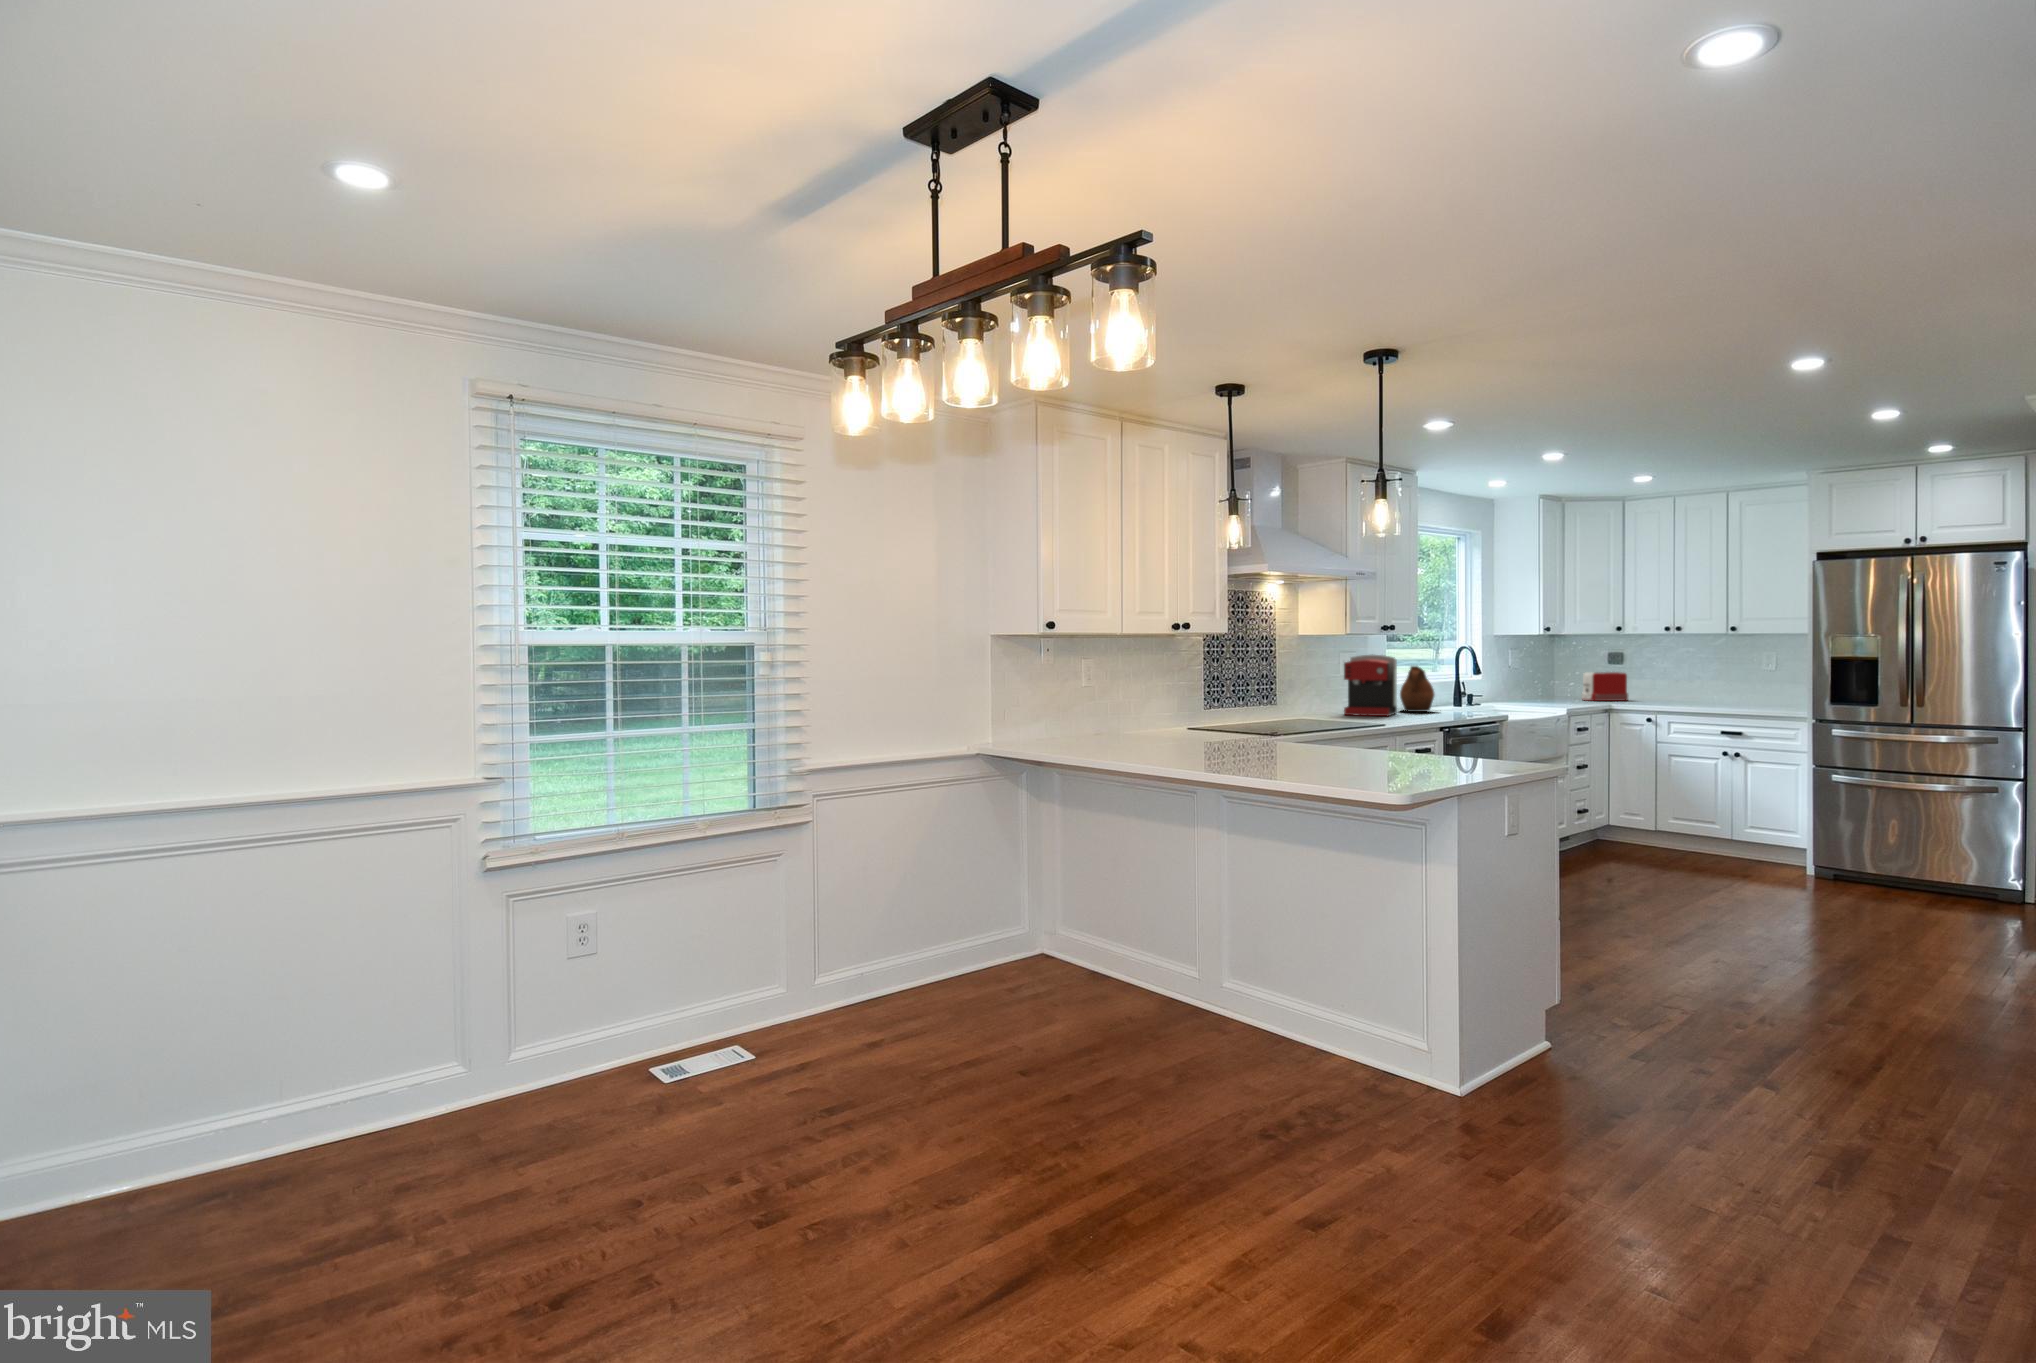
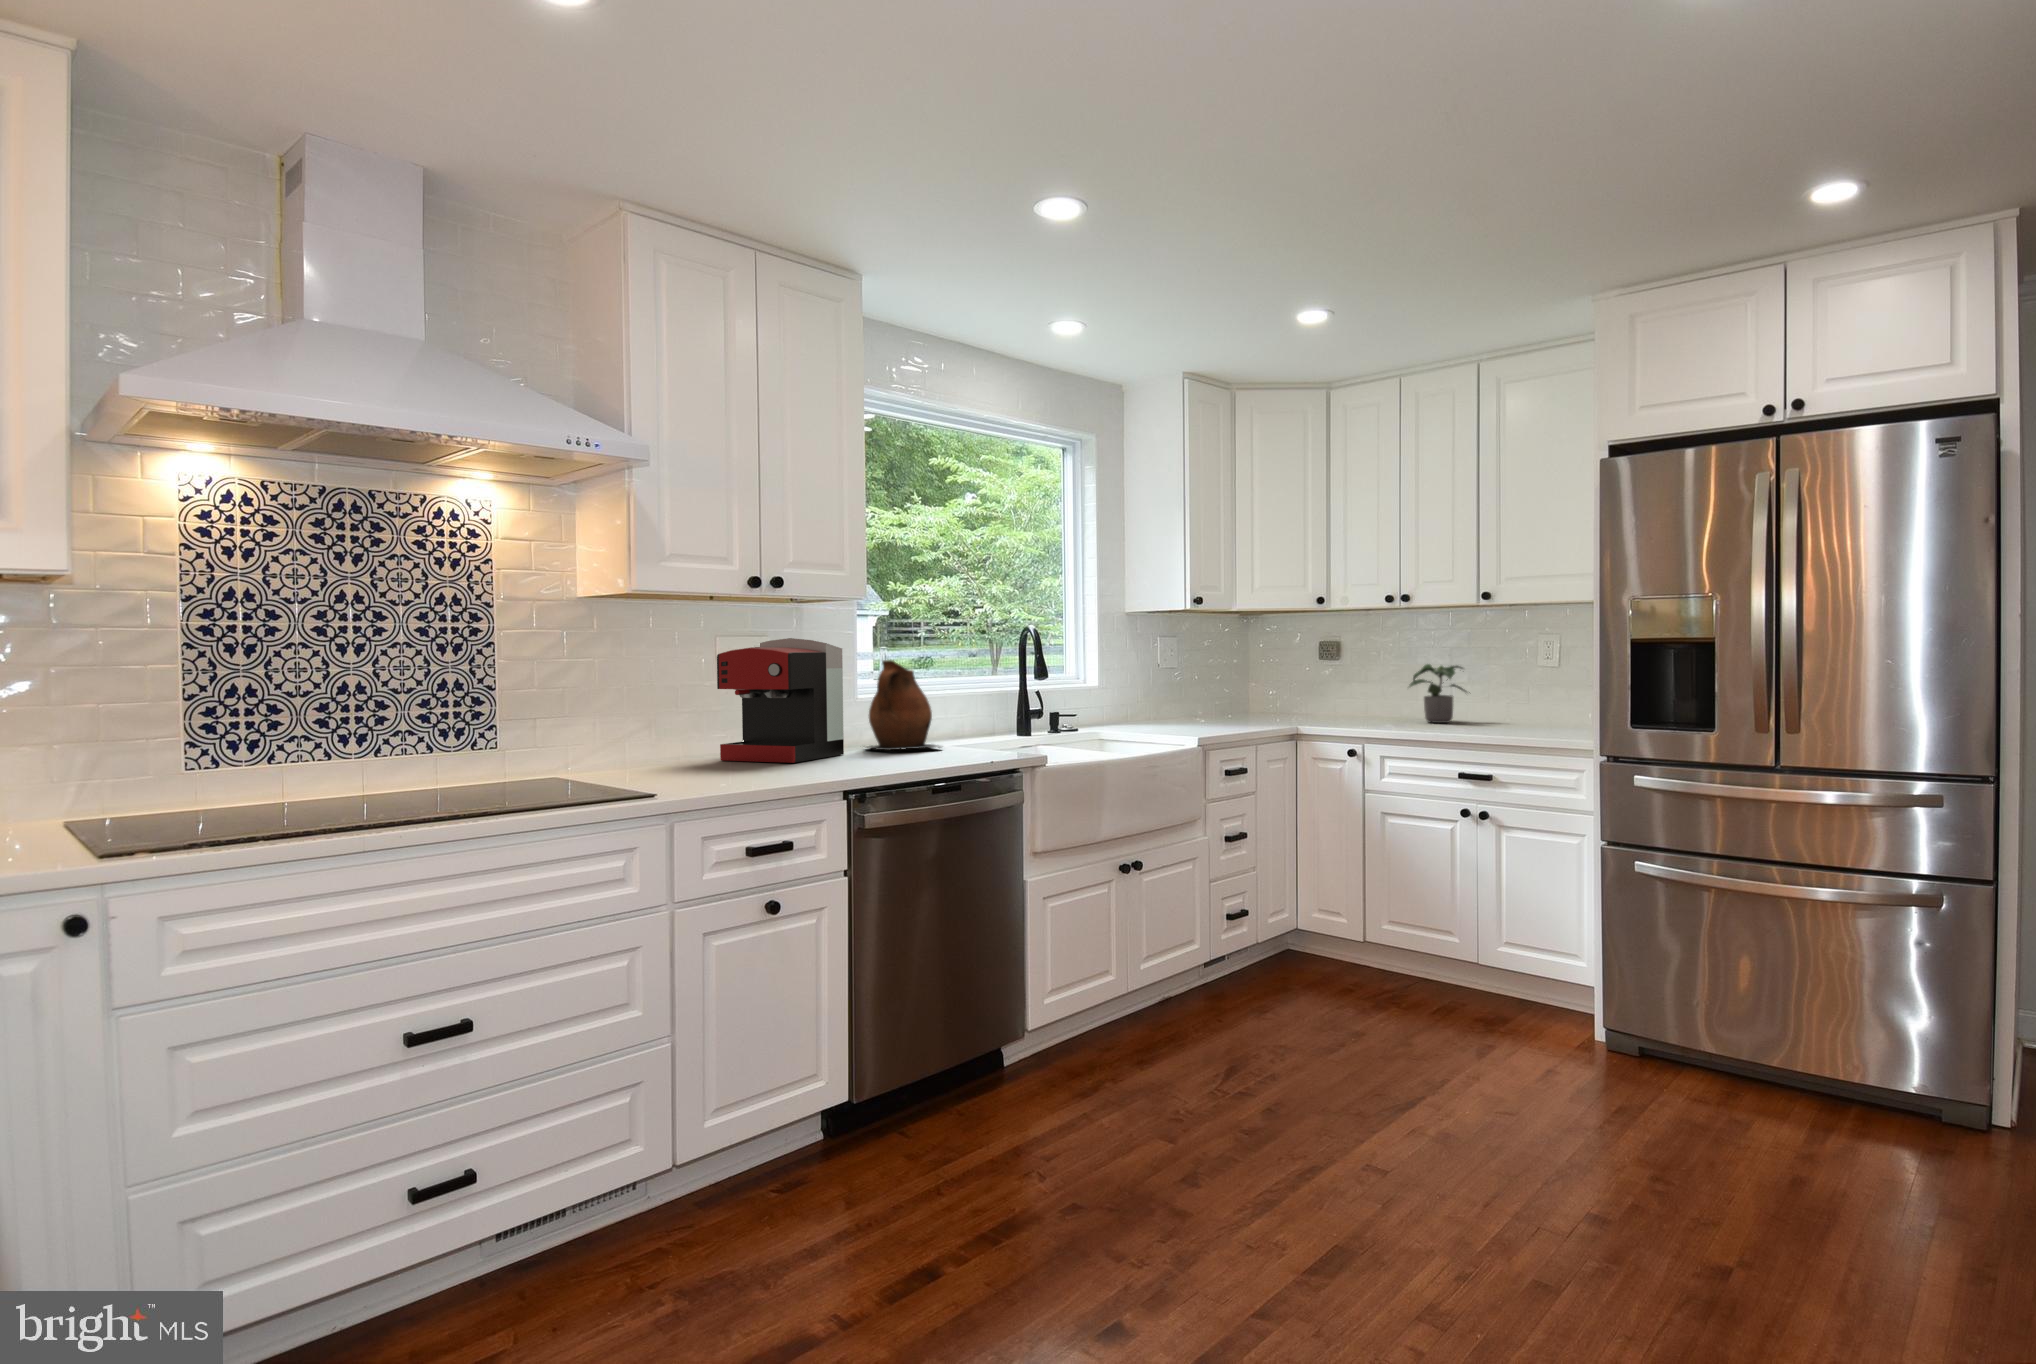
potted plant: none [1677,667,1722,703] -> present [1409,664,1467,723]
toaster: present [1582,672,1628,701] -> none [1269,673,1341,720]

